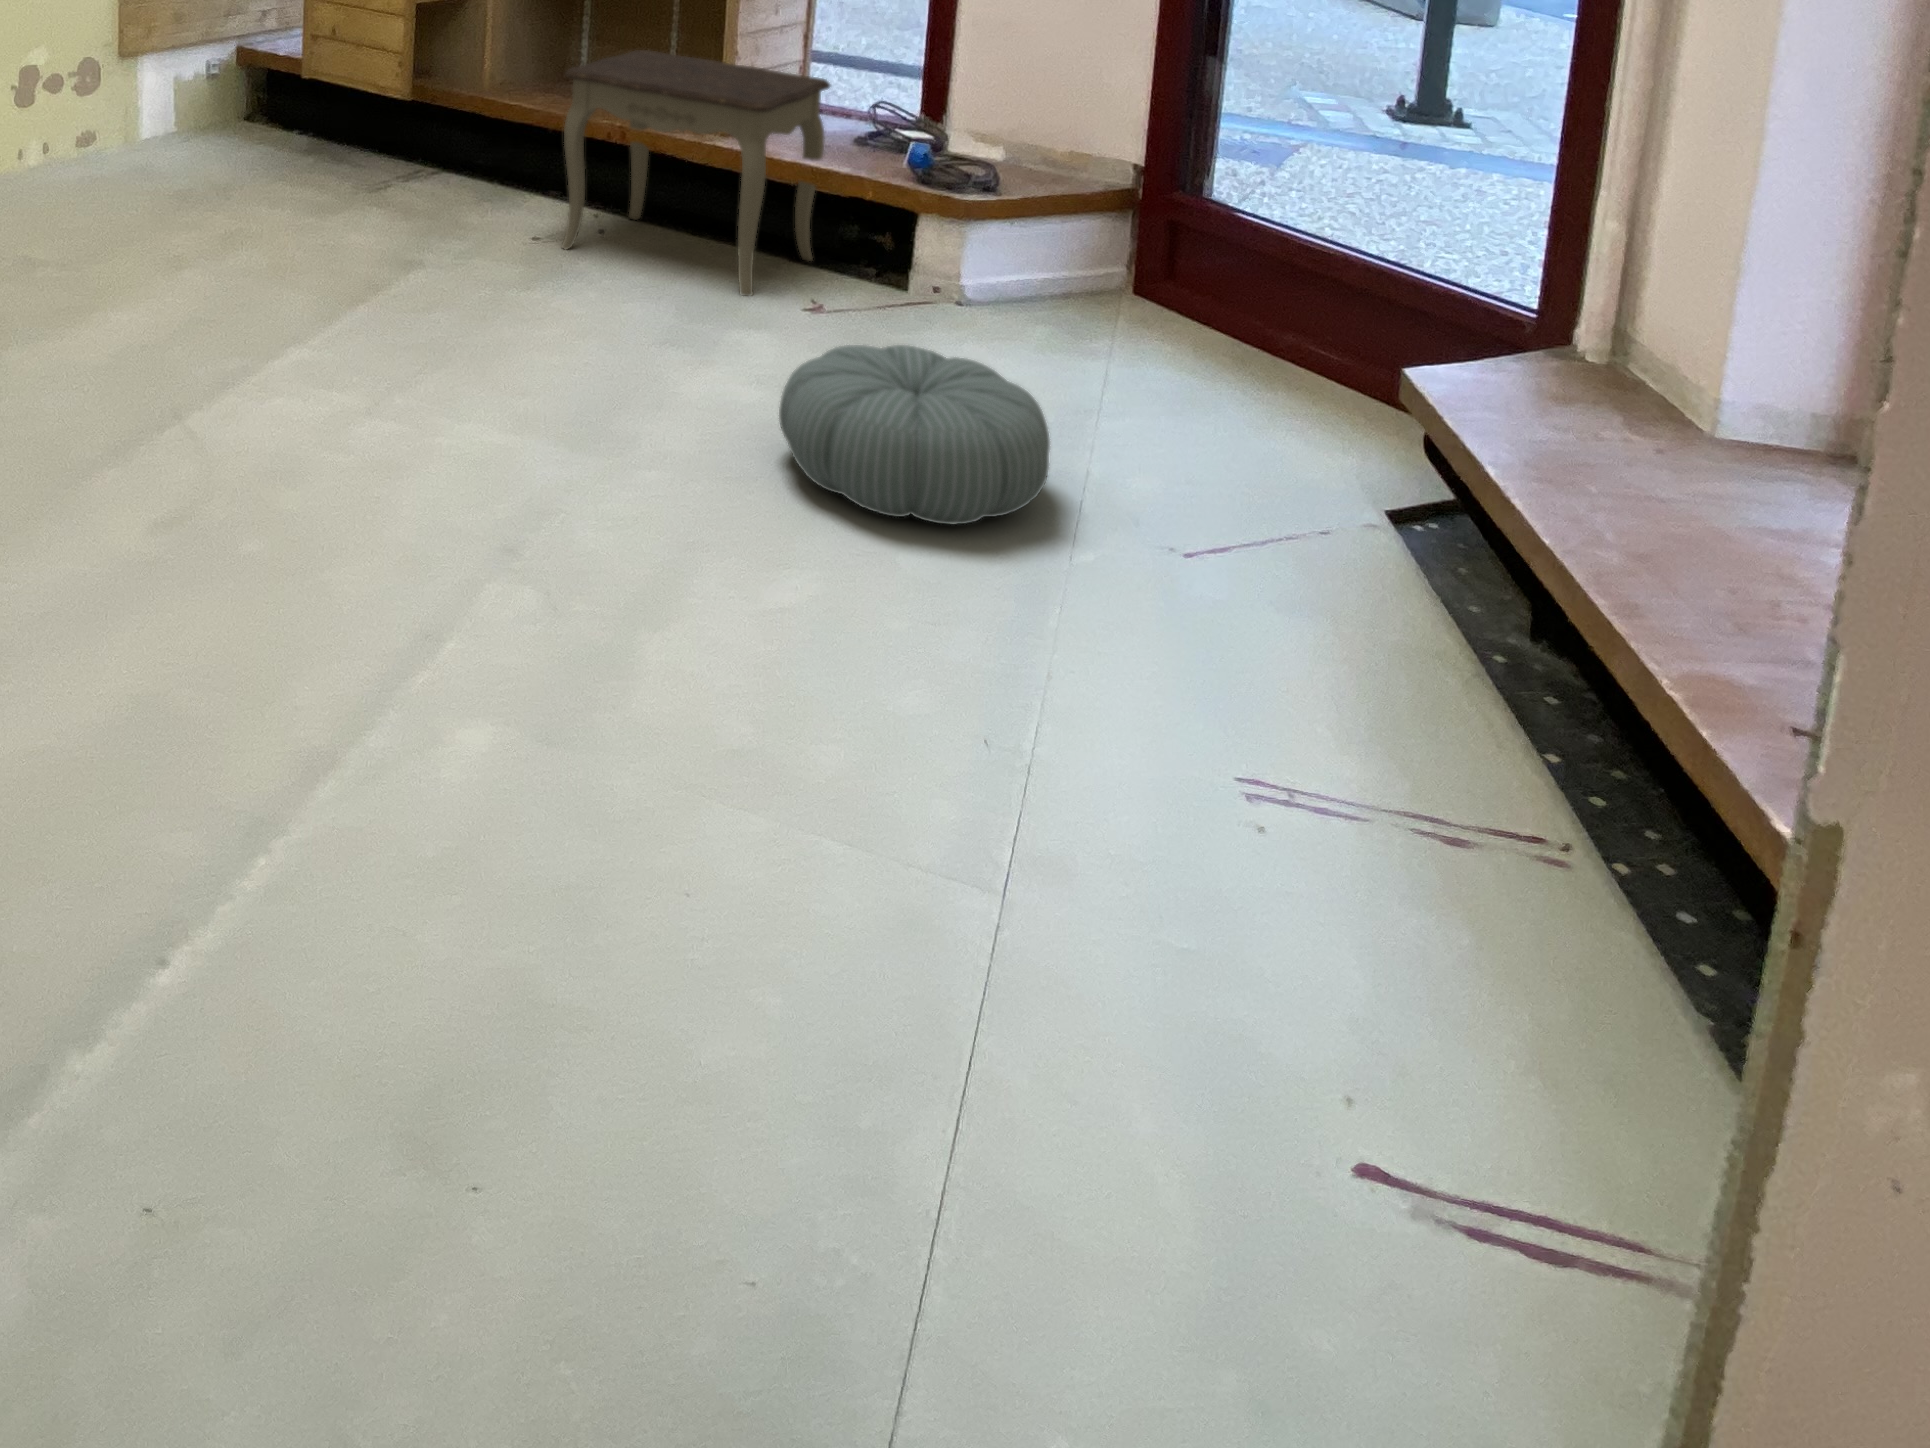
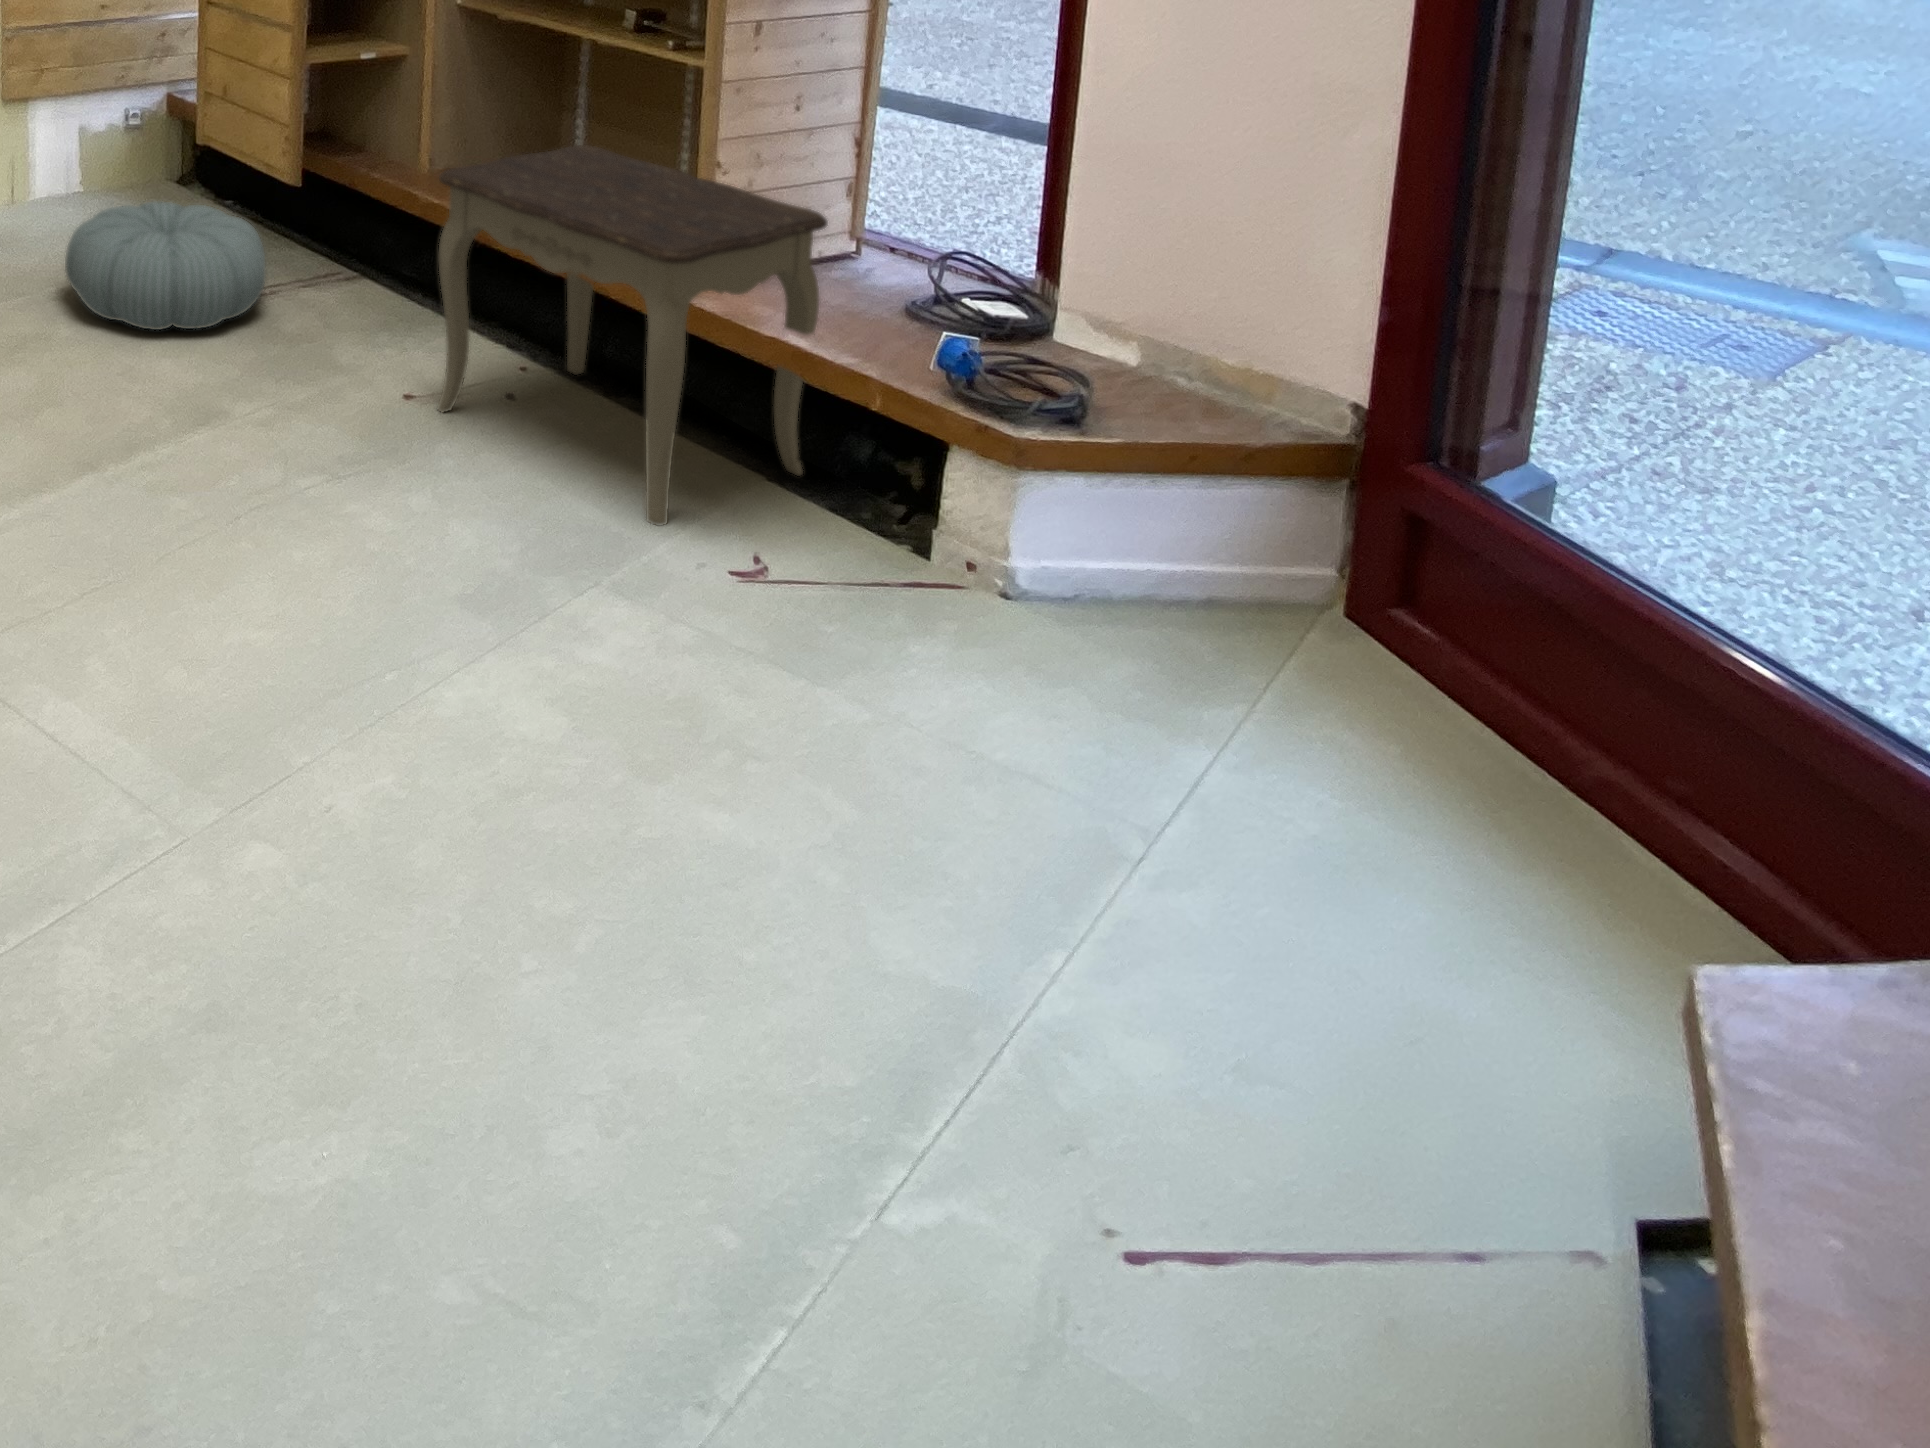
pouf: present [779,345,1050,525] -> present [65,201,266,330]

